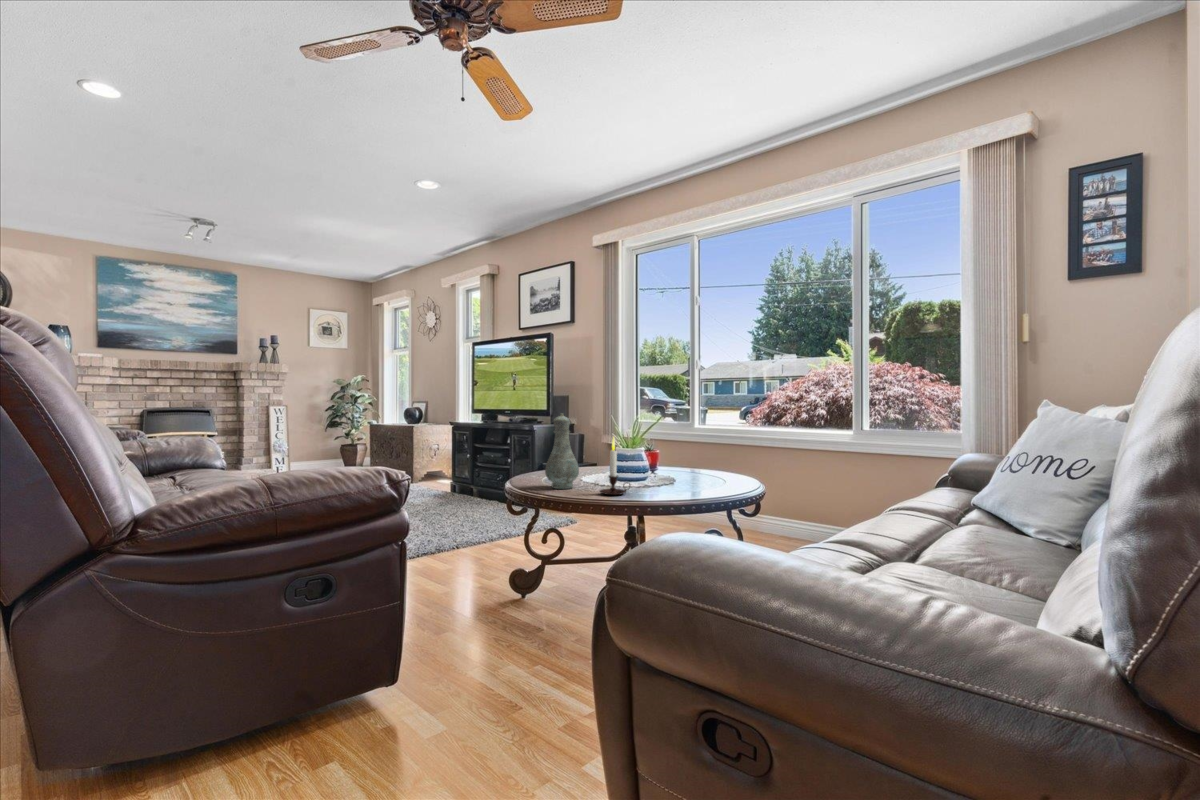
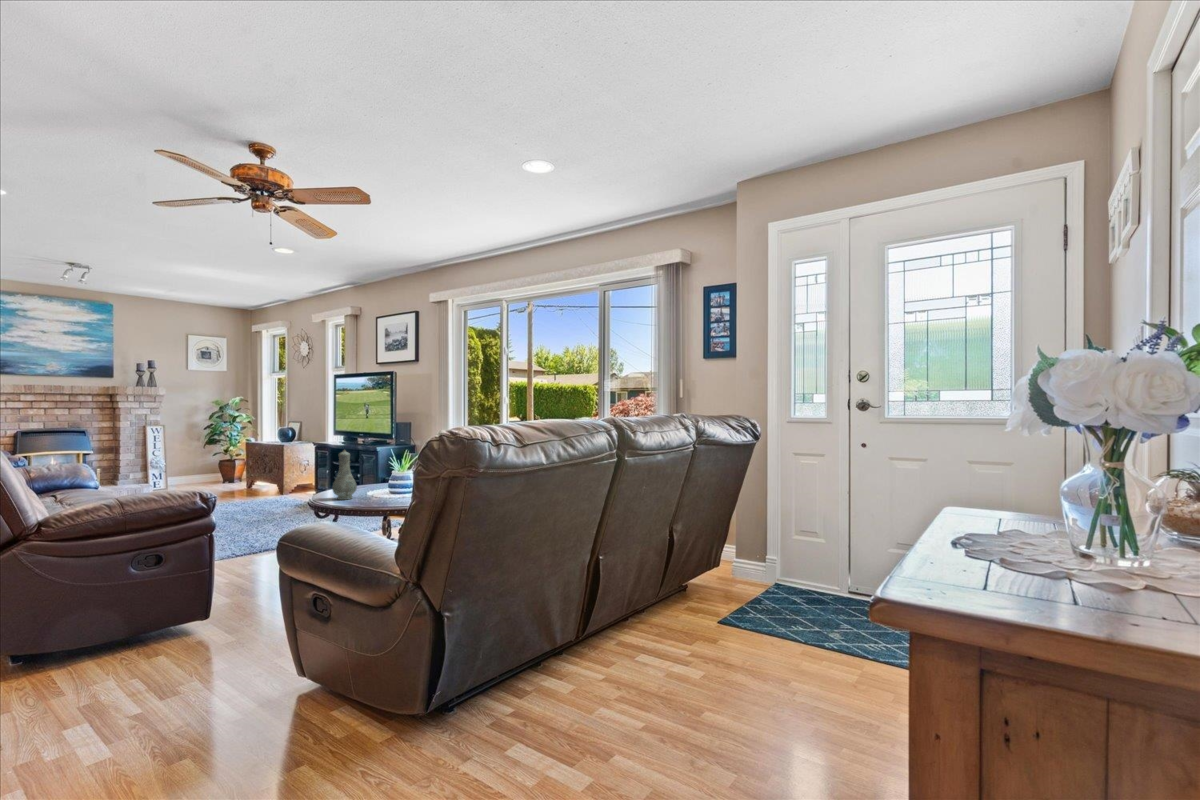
candle: present [600,438,630,495] -> none [363,466,385,503]

